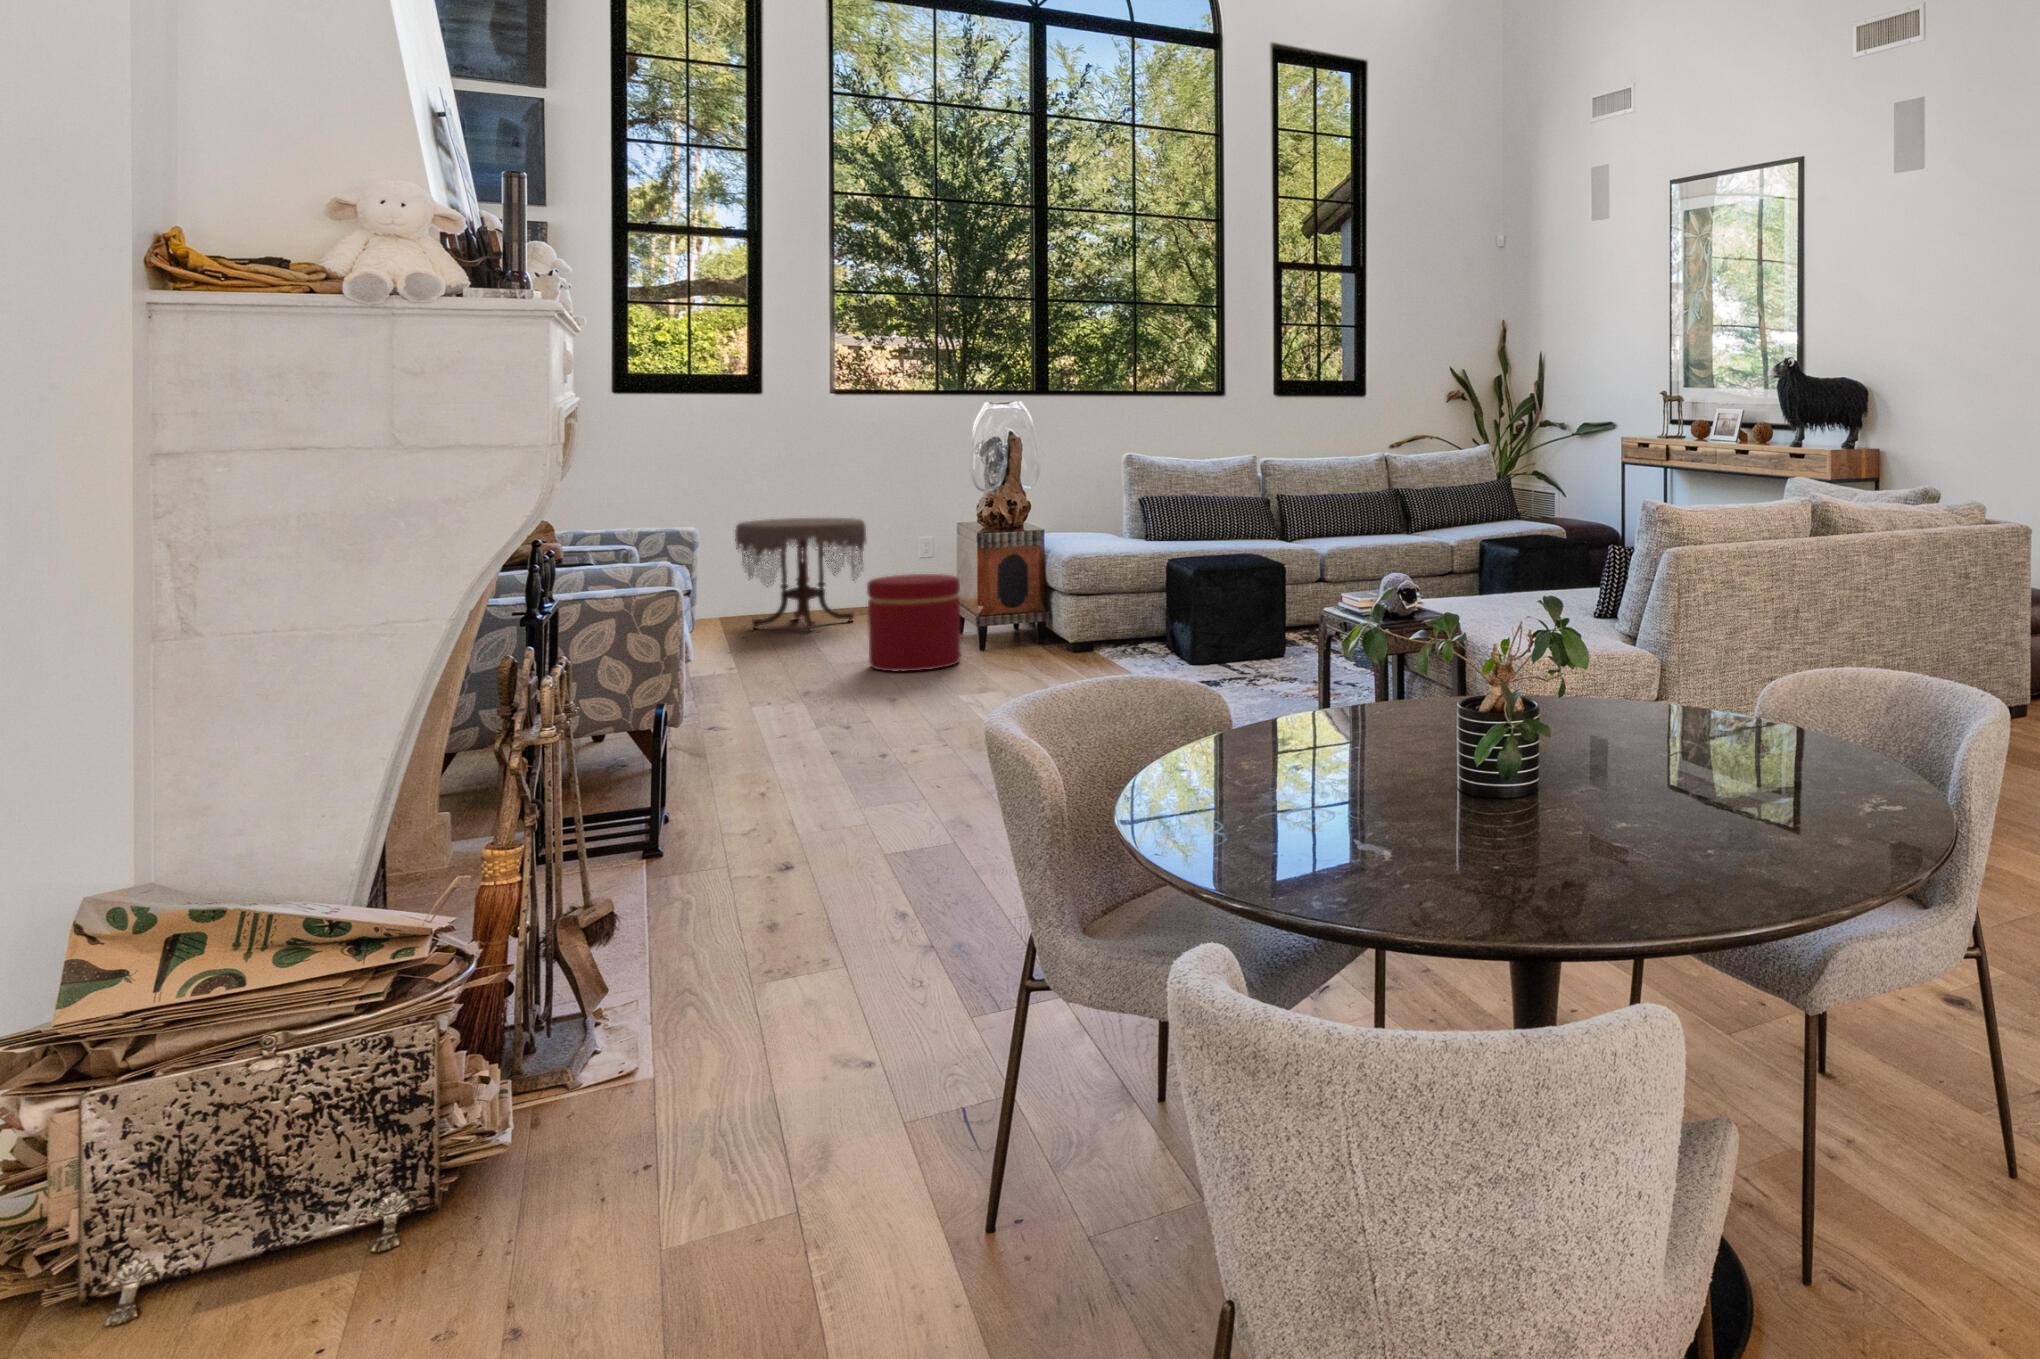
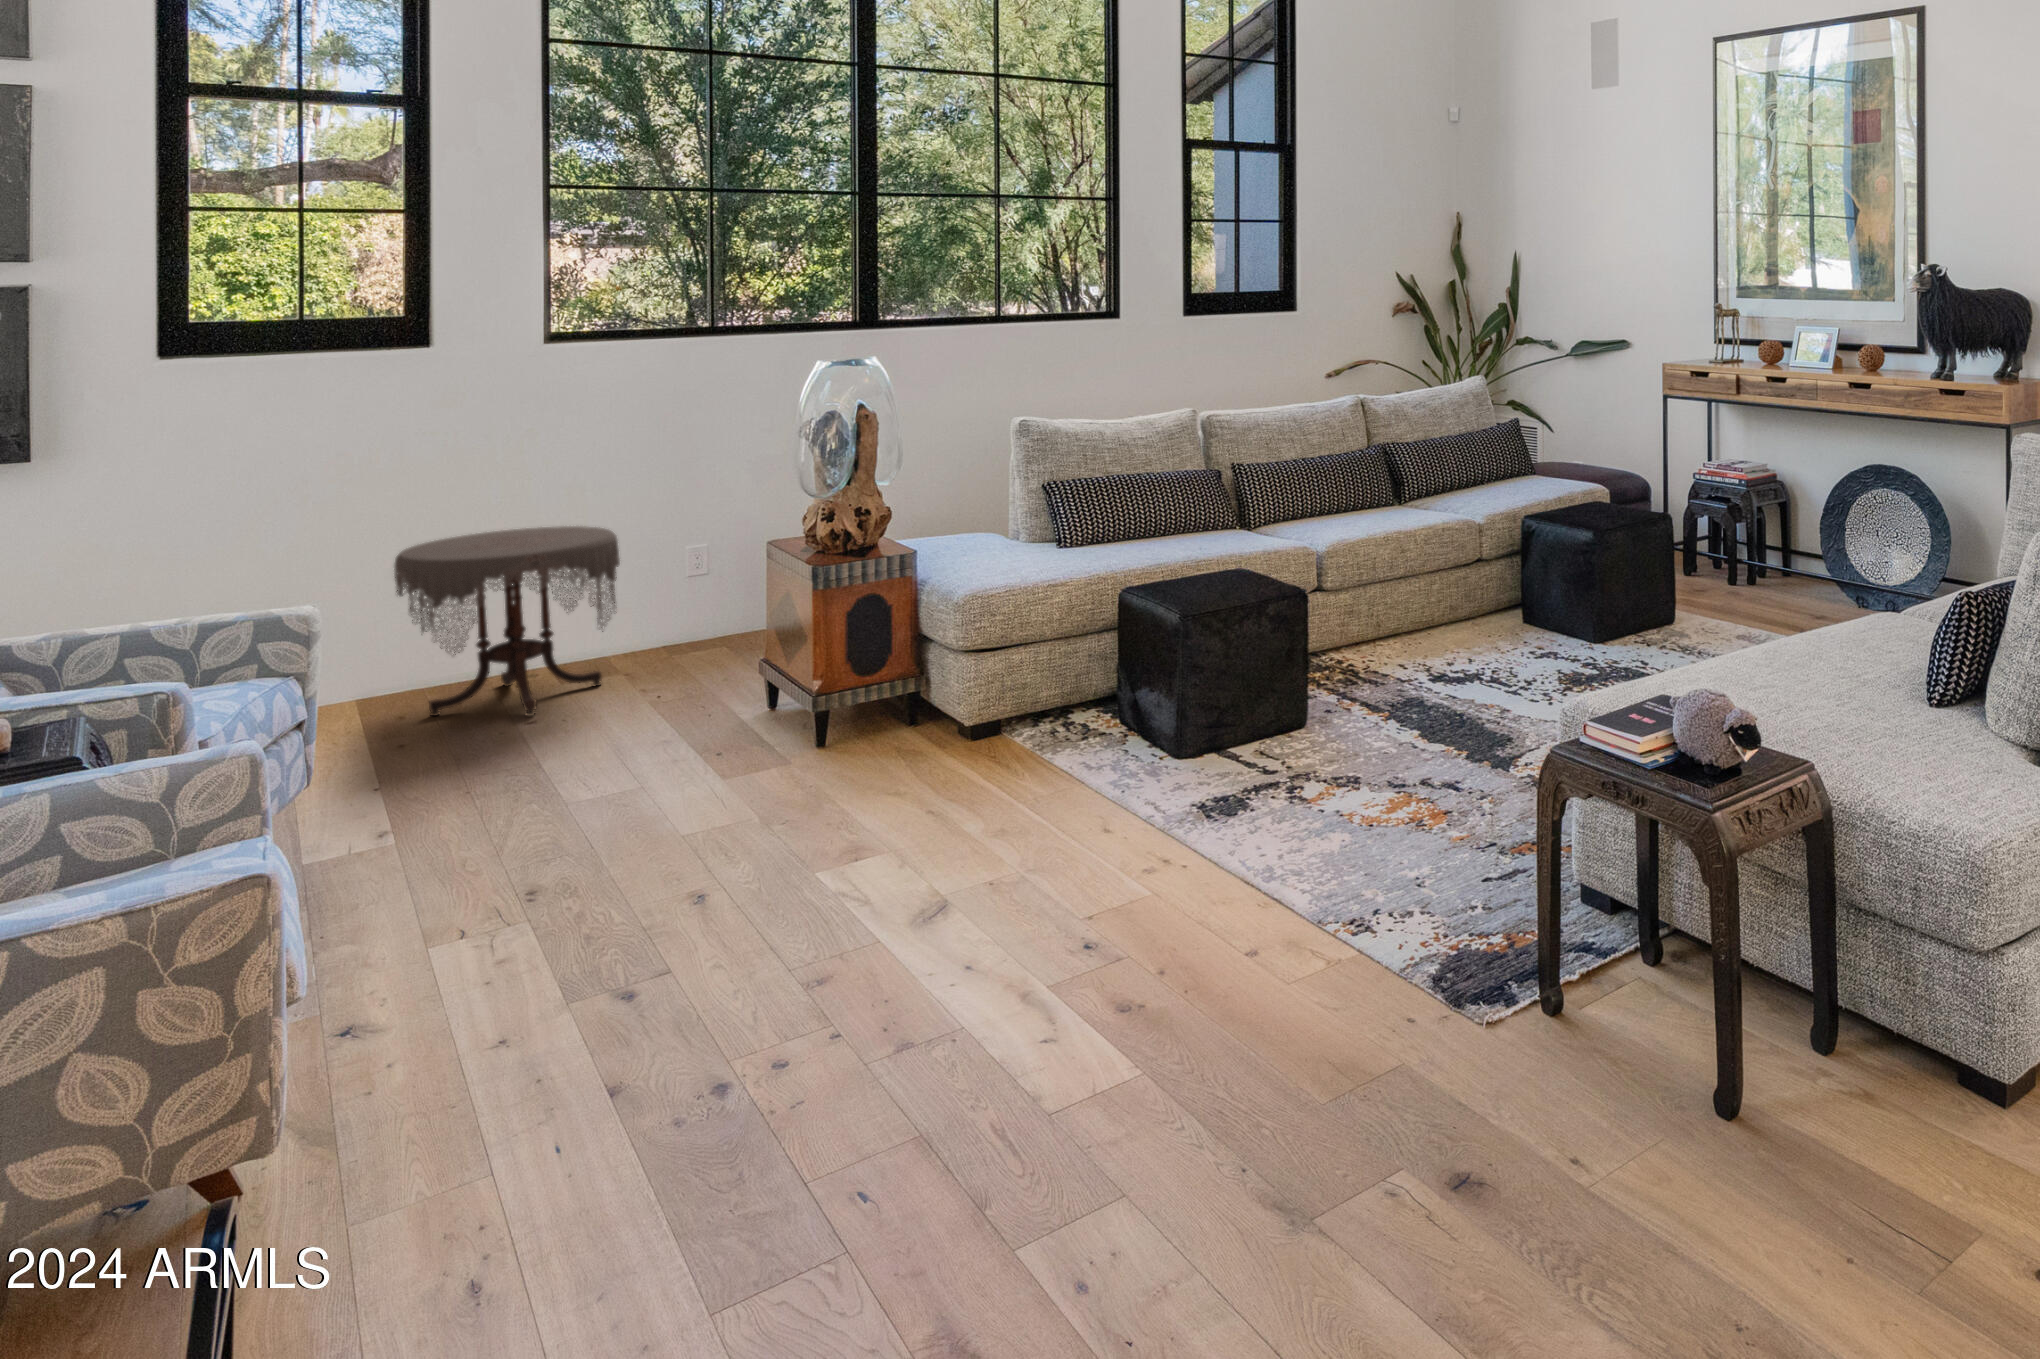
ottoman: present [867,574,961,671] -> none [632,642,796,820]

